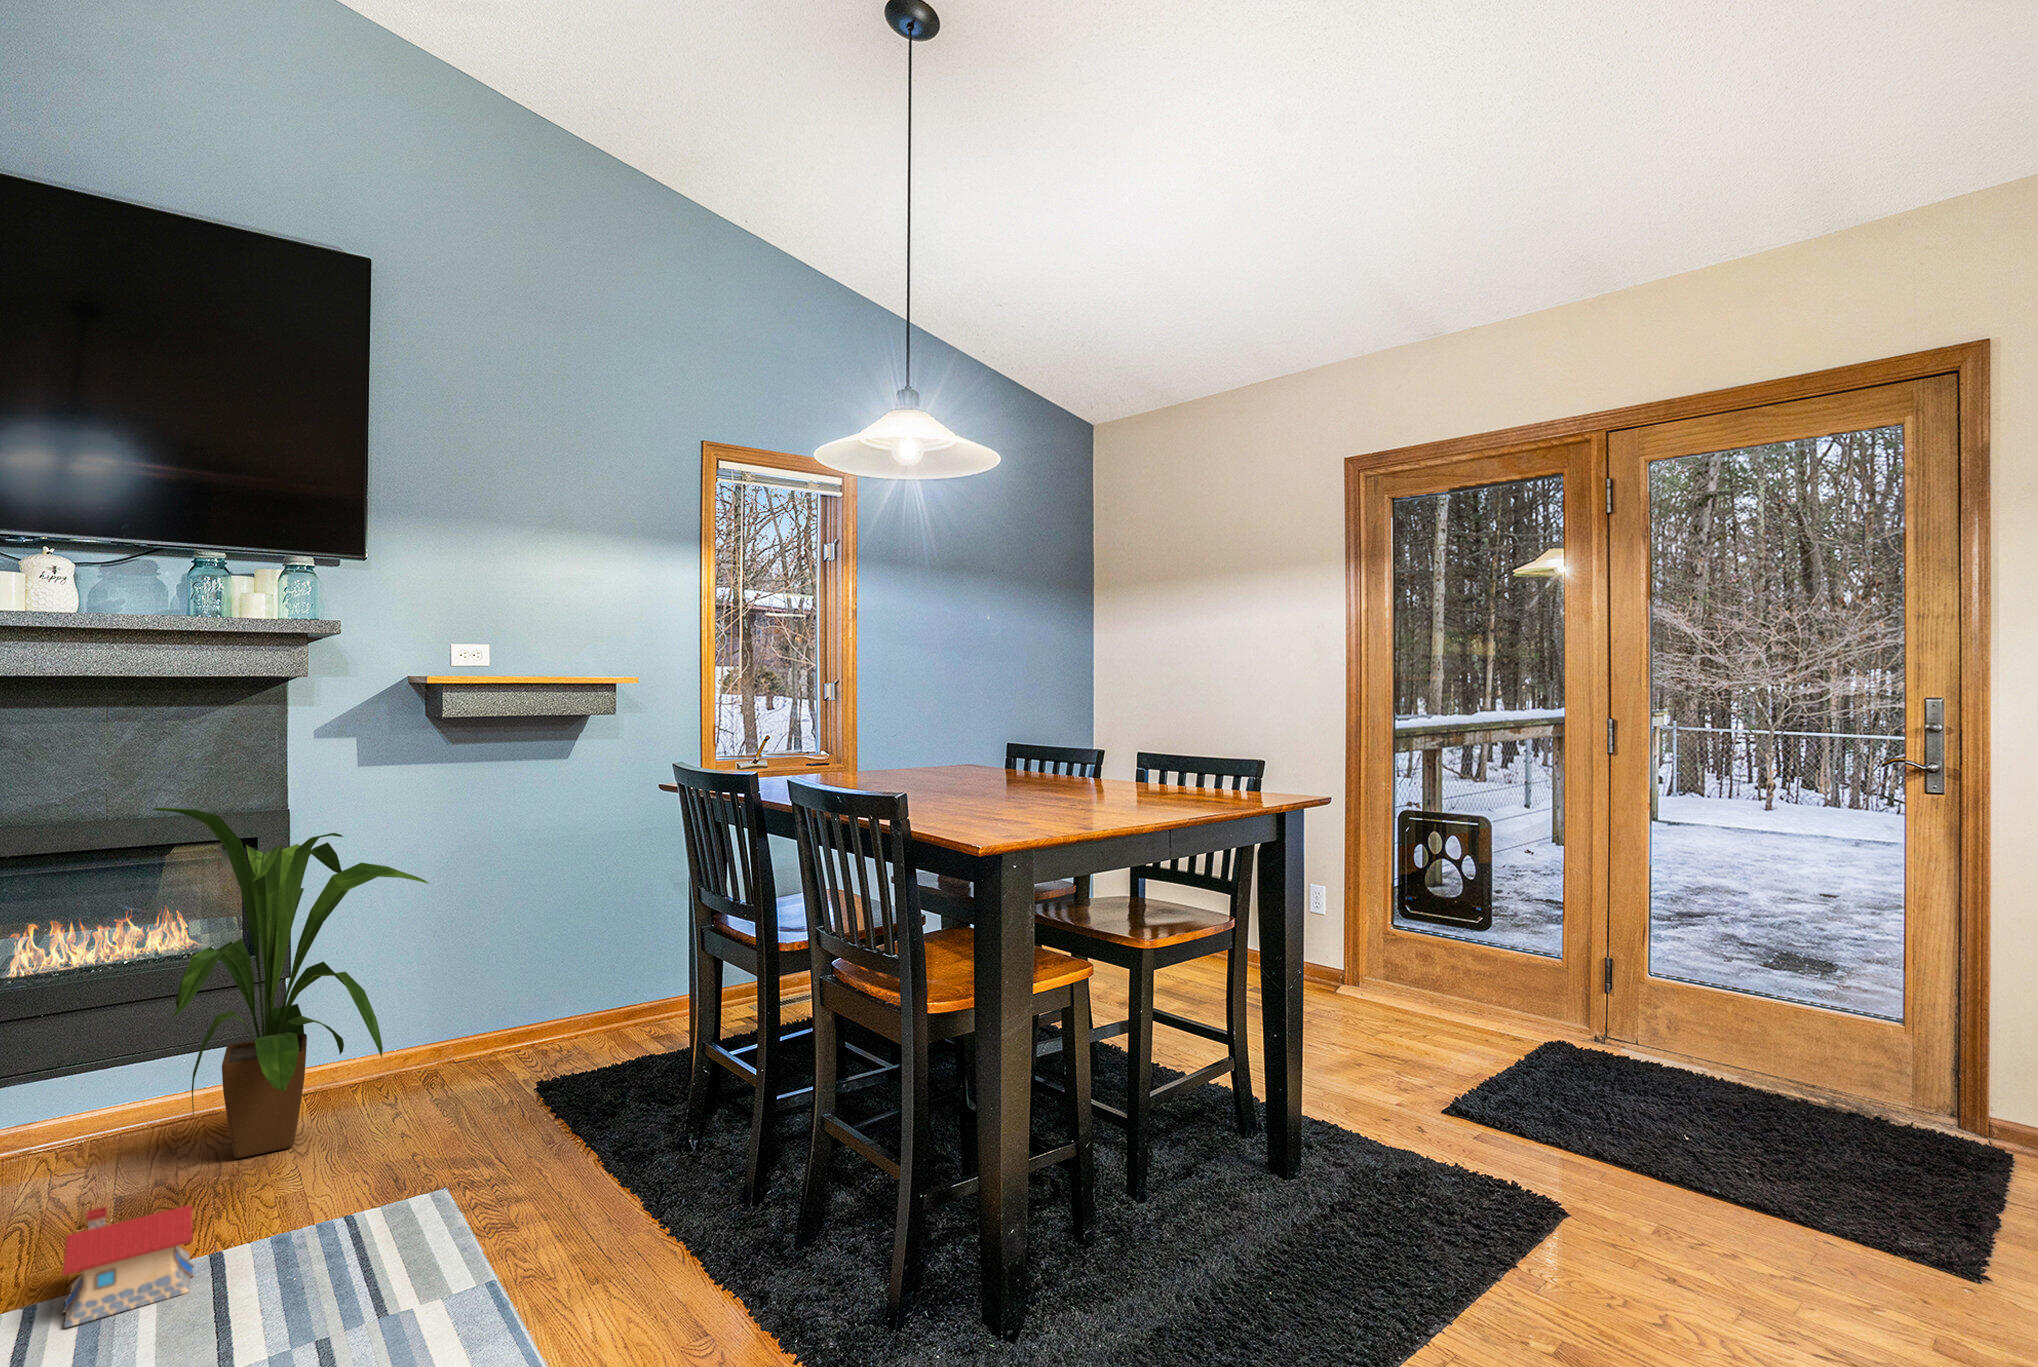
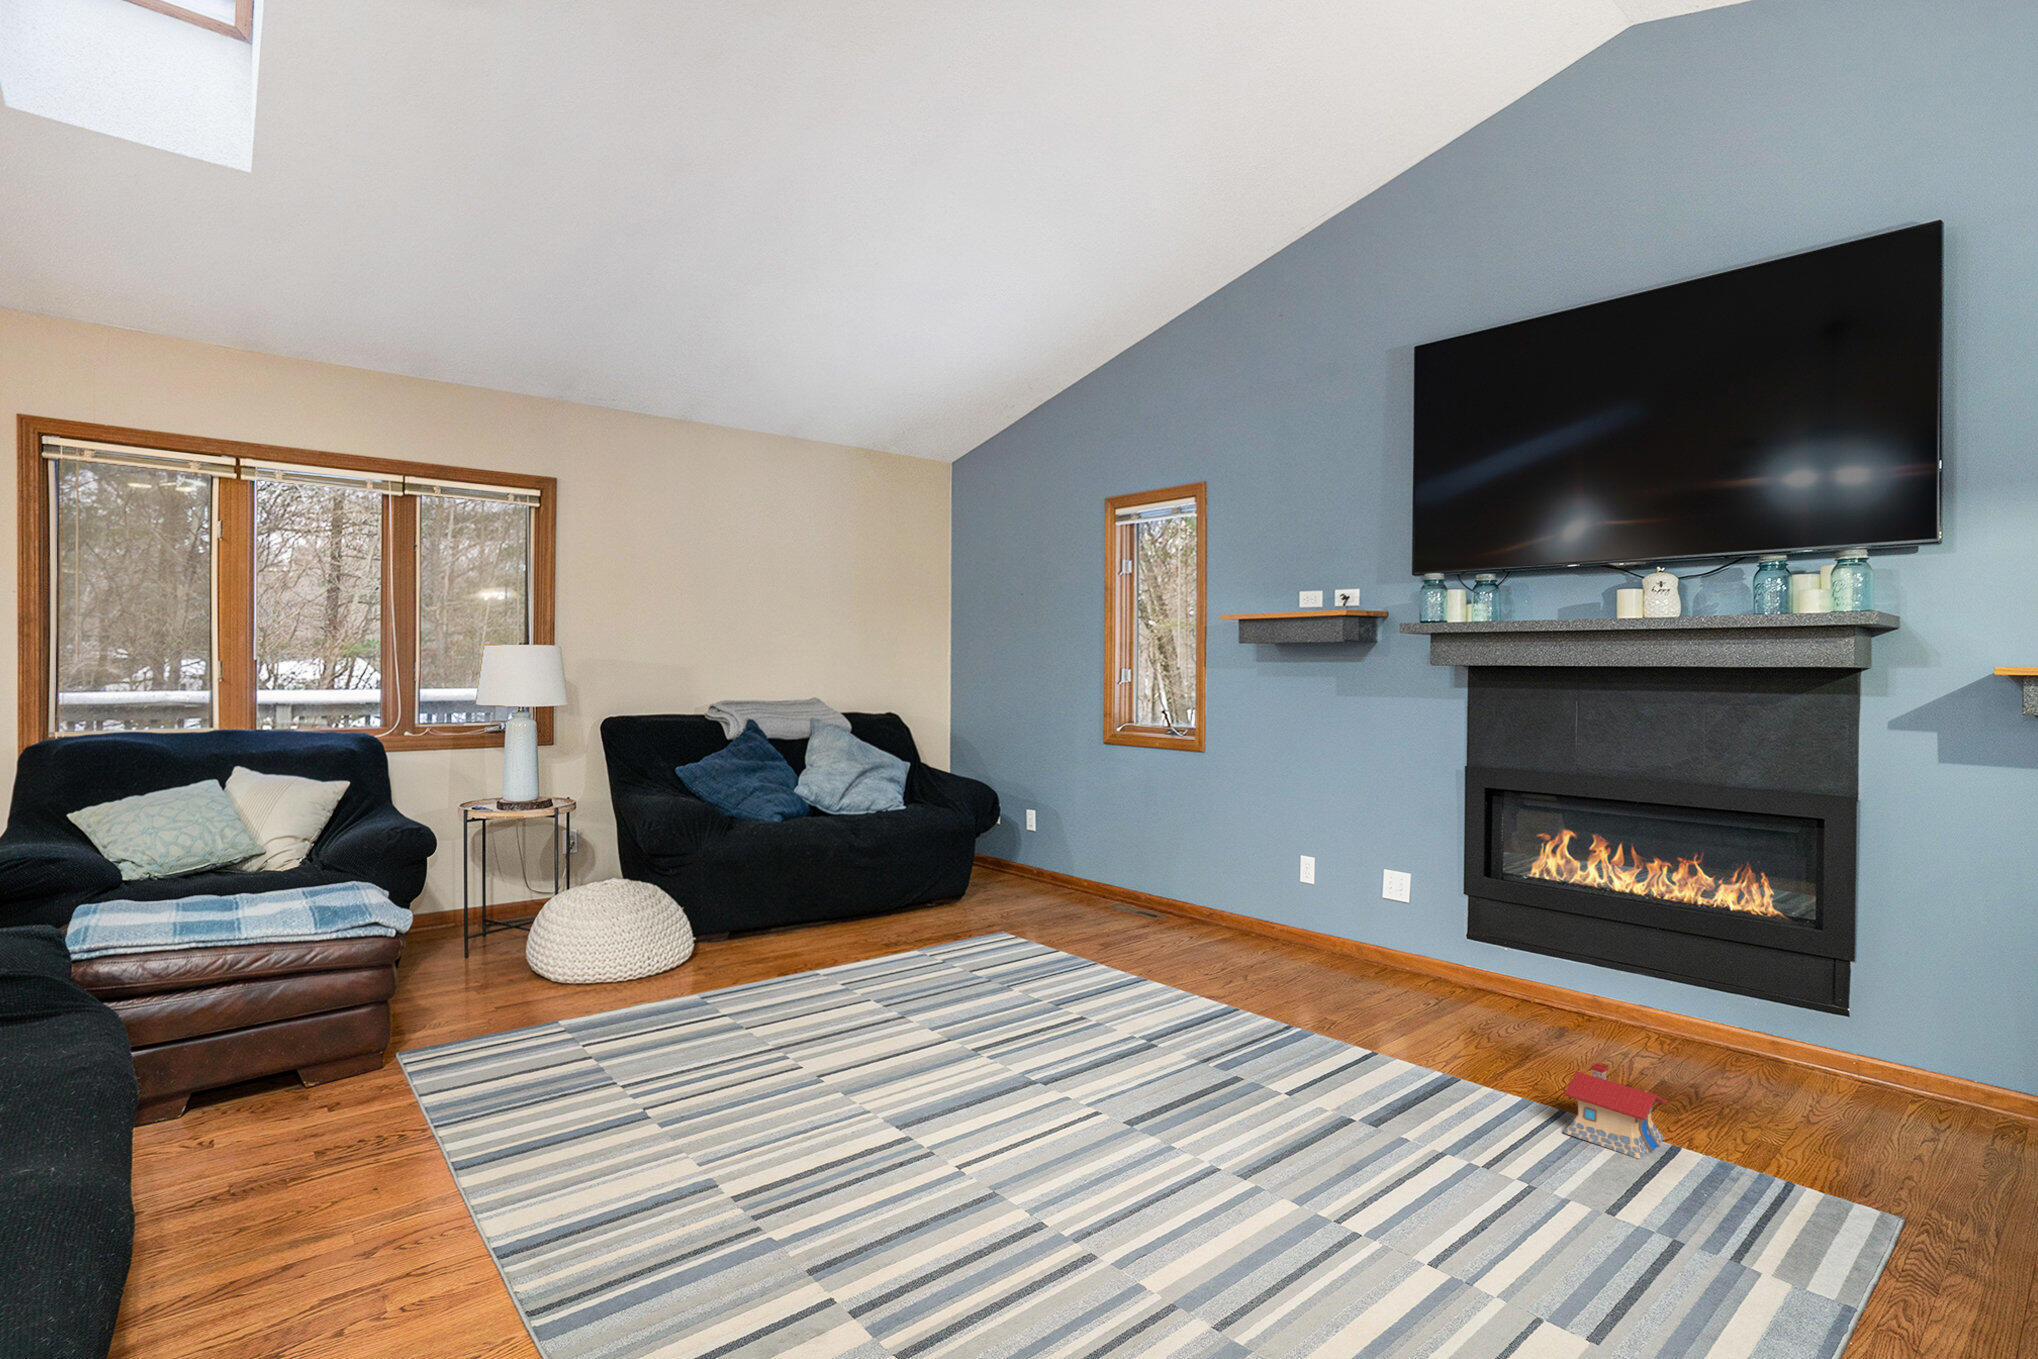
house plant: present [152,808,429,1158] -> none [1685,775,1994,1115]

